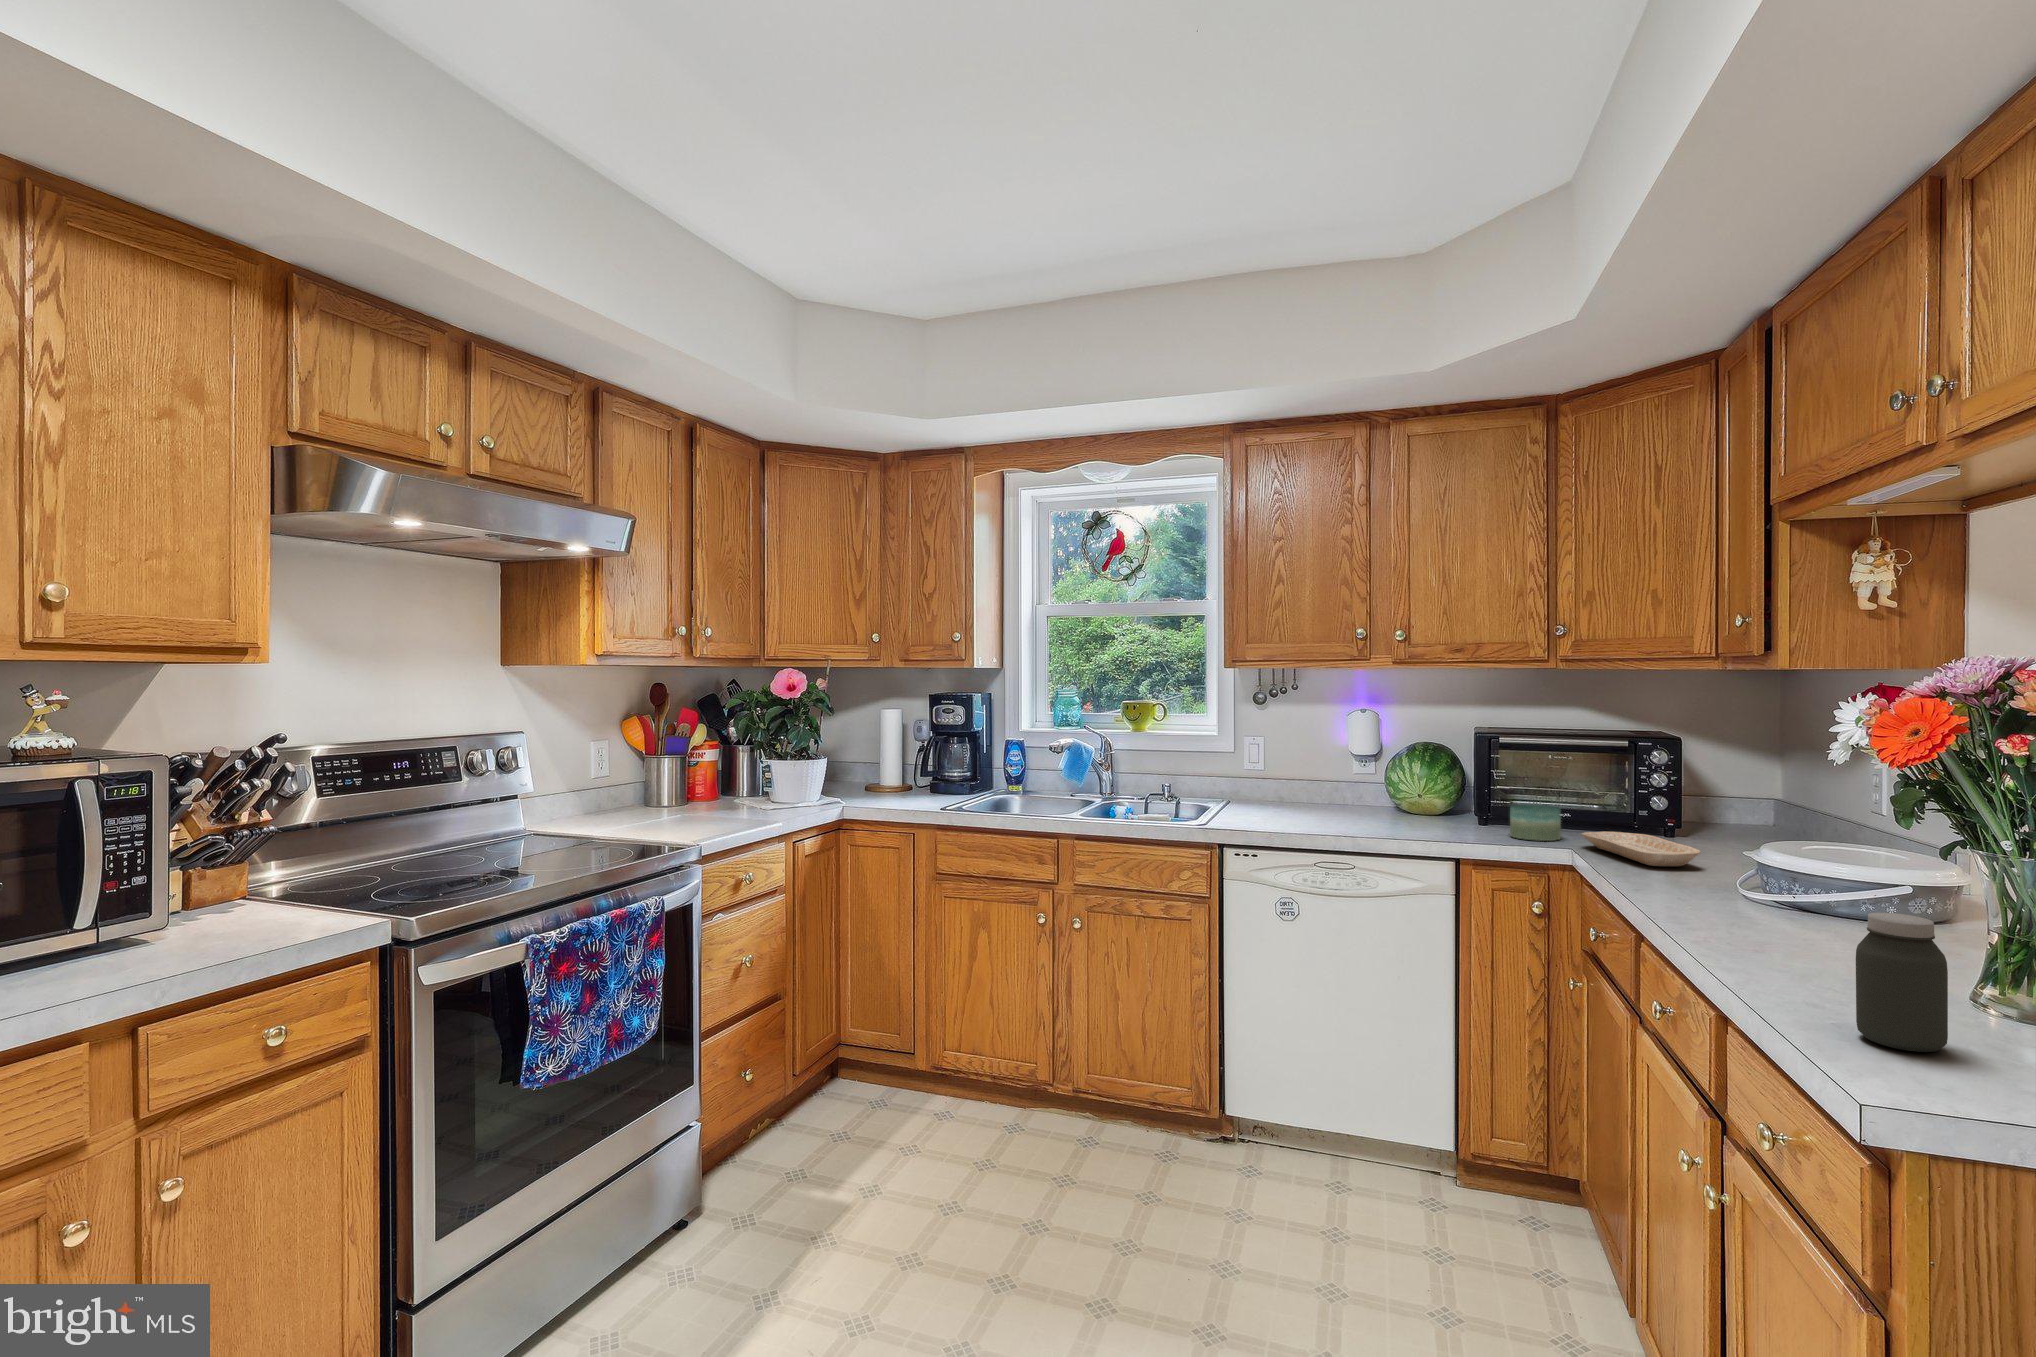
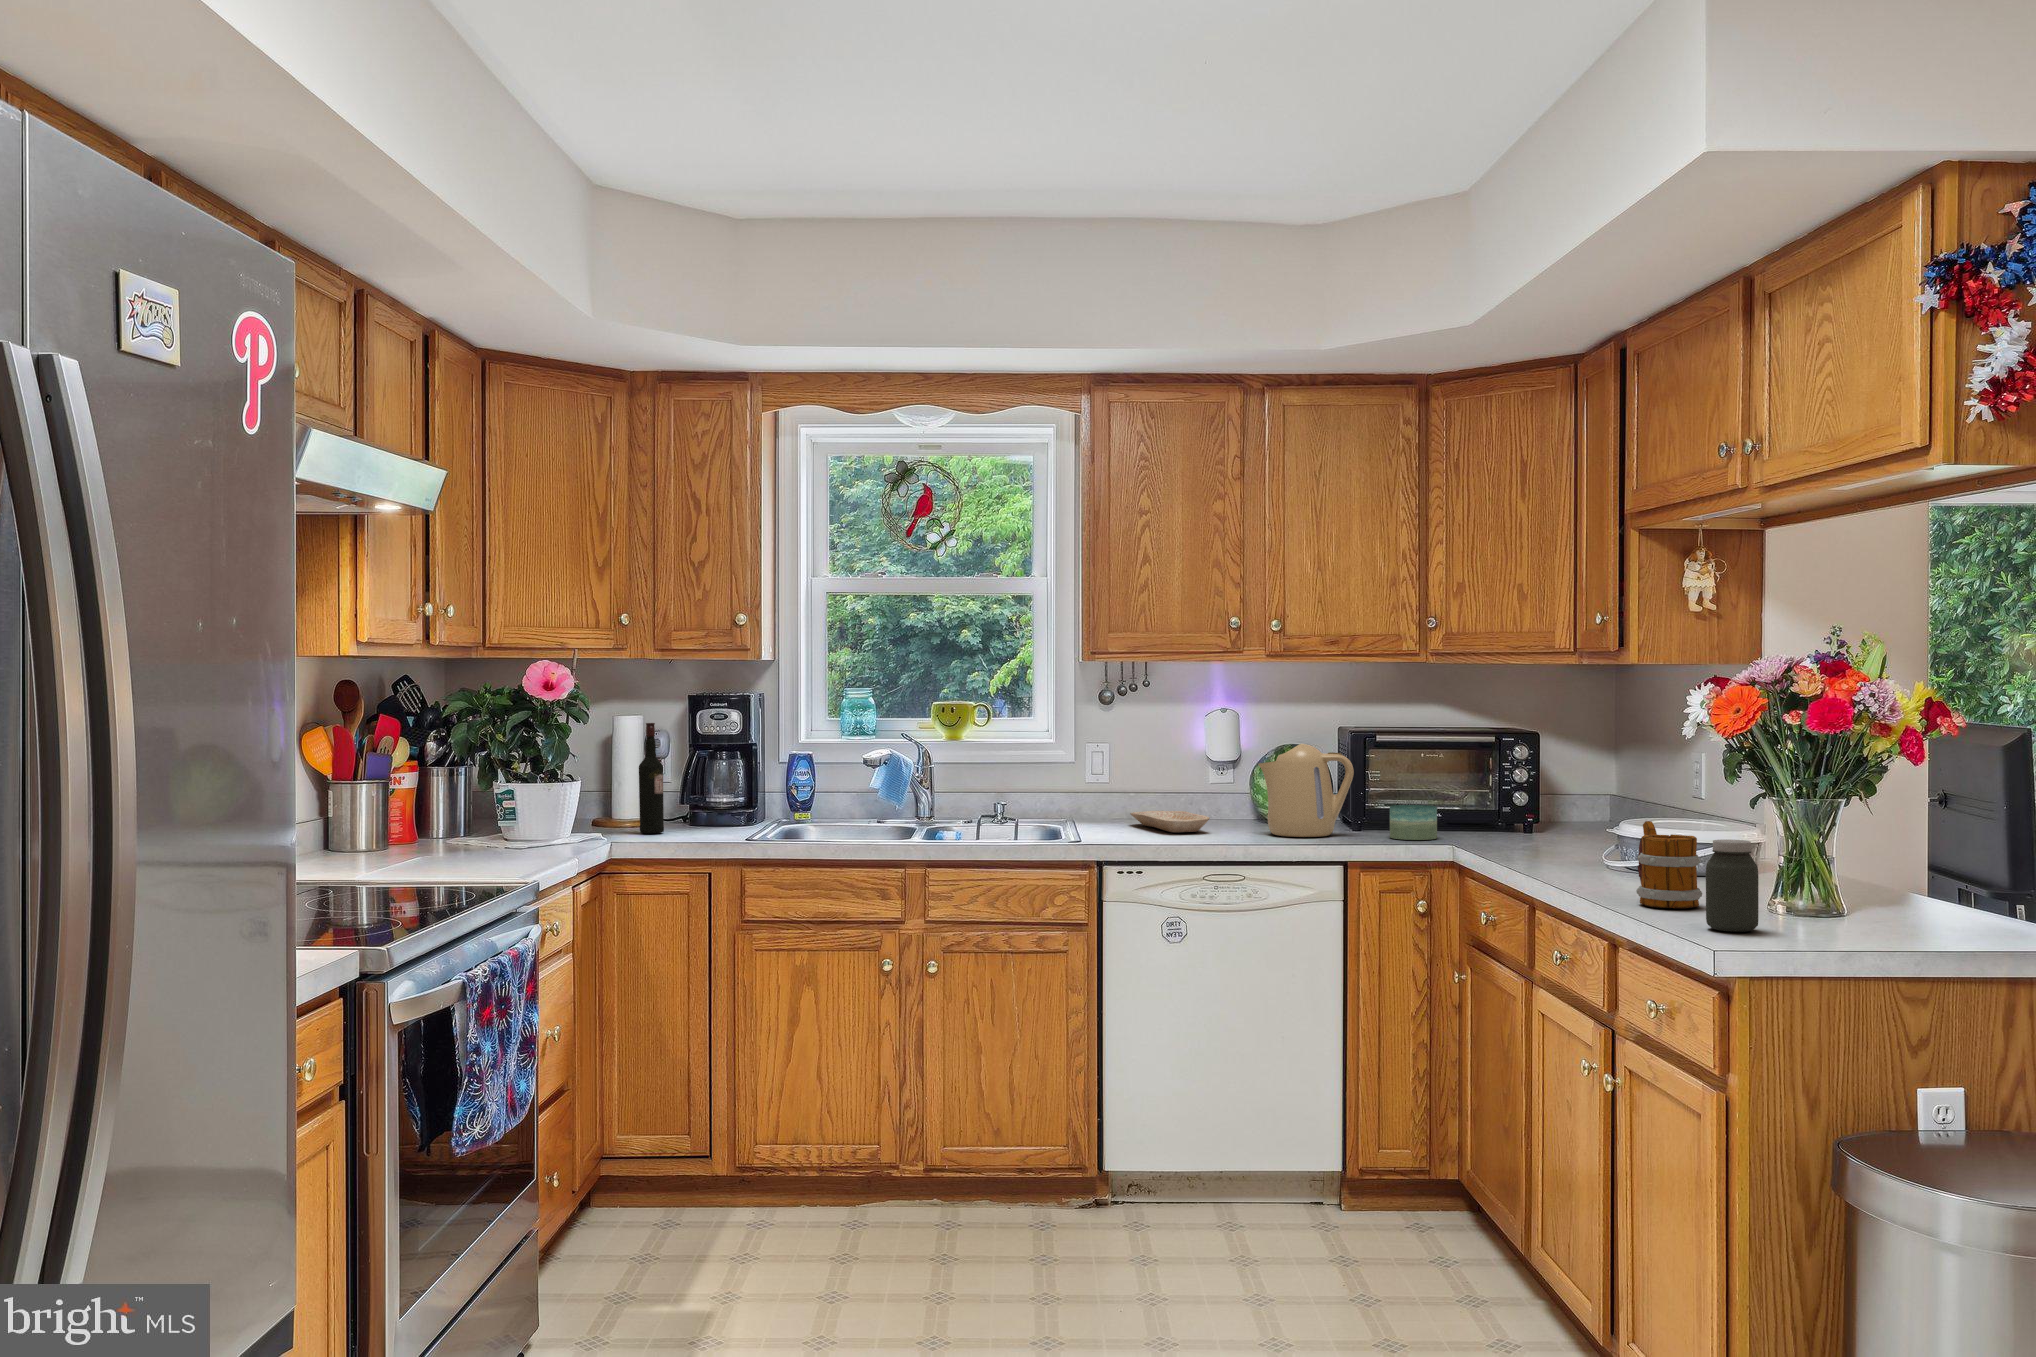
wine bottle: none [886,714,904,798] -> present [639,723,664,833]
kettle: none [1382,743,1474,831] -> present [1258,744,1354,837]
tray: present [1582,831,1701,866] -> present [1130,811,1210,832]
mug: none [1759,863,1859,985] -> present [1636,821,1702,908]

